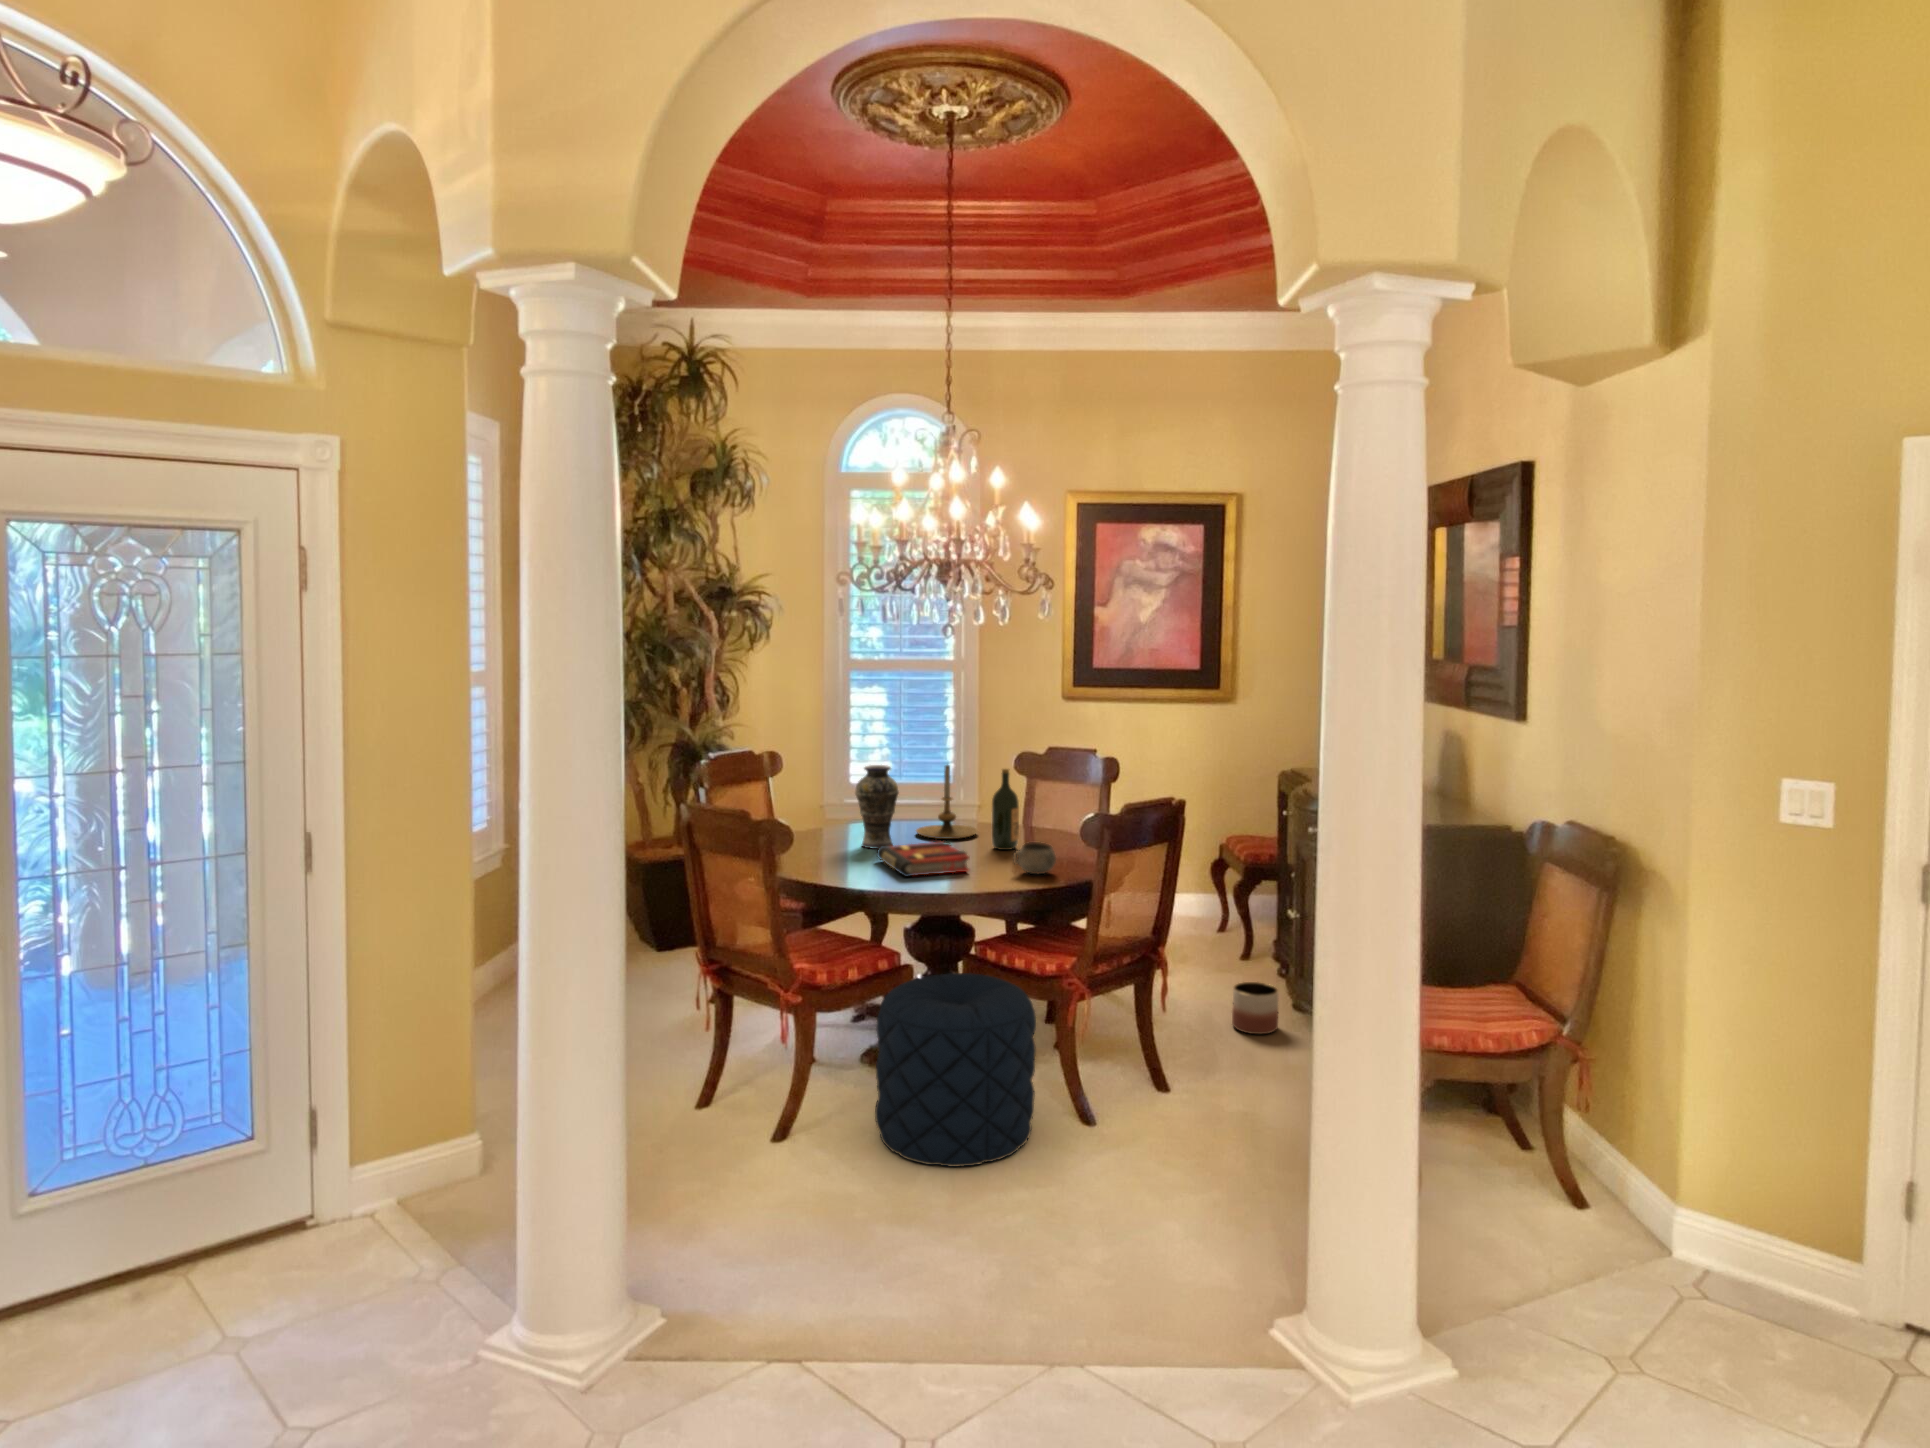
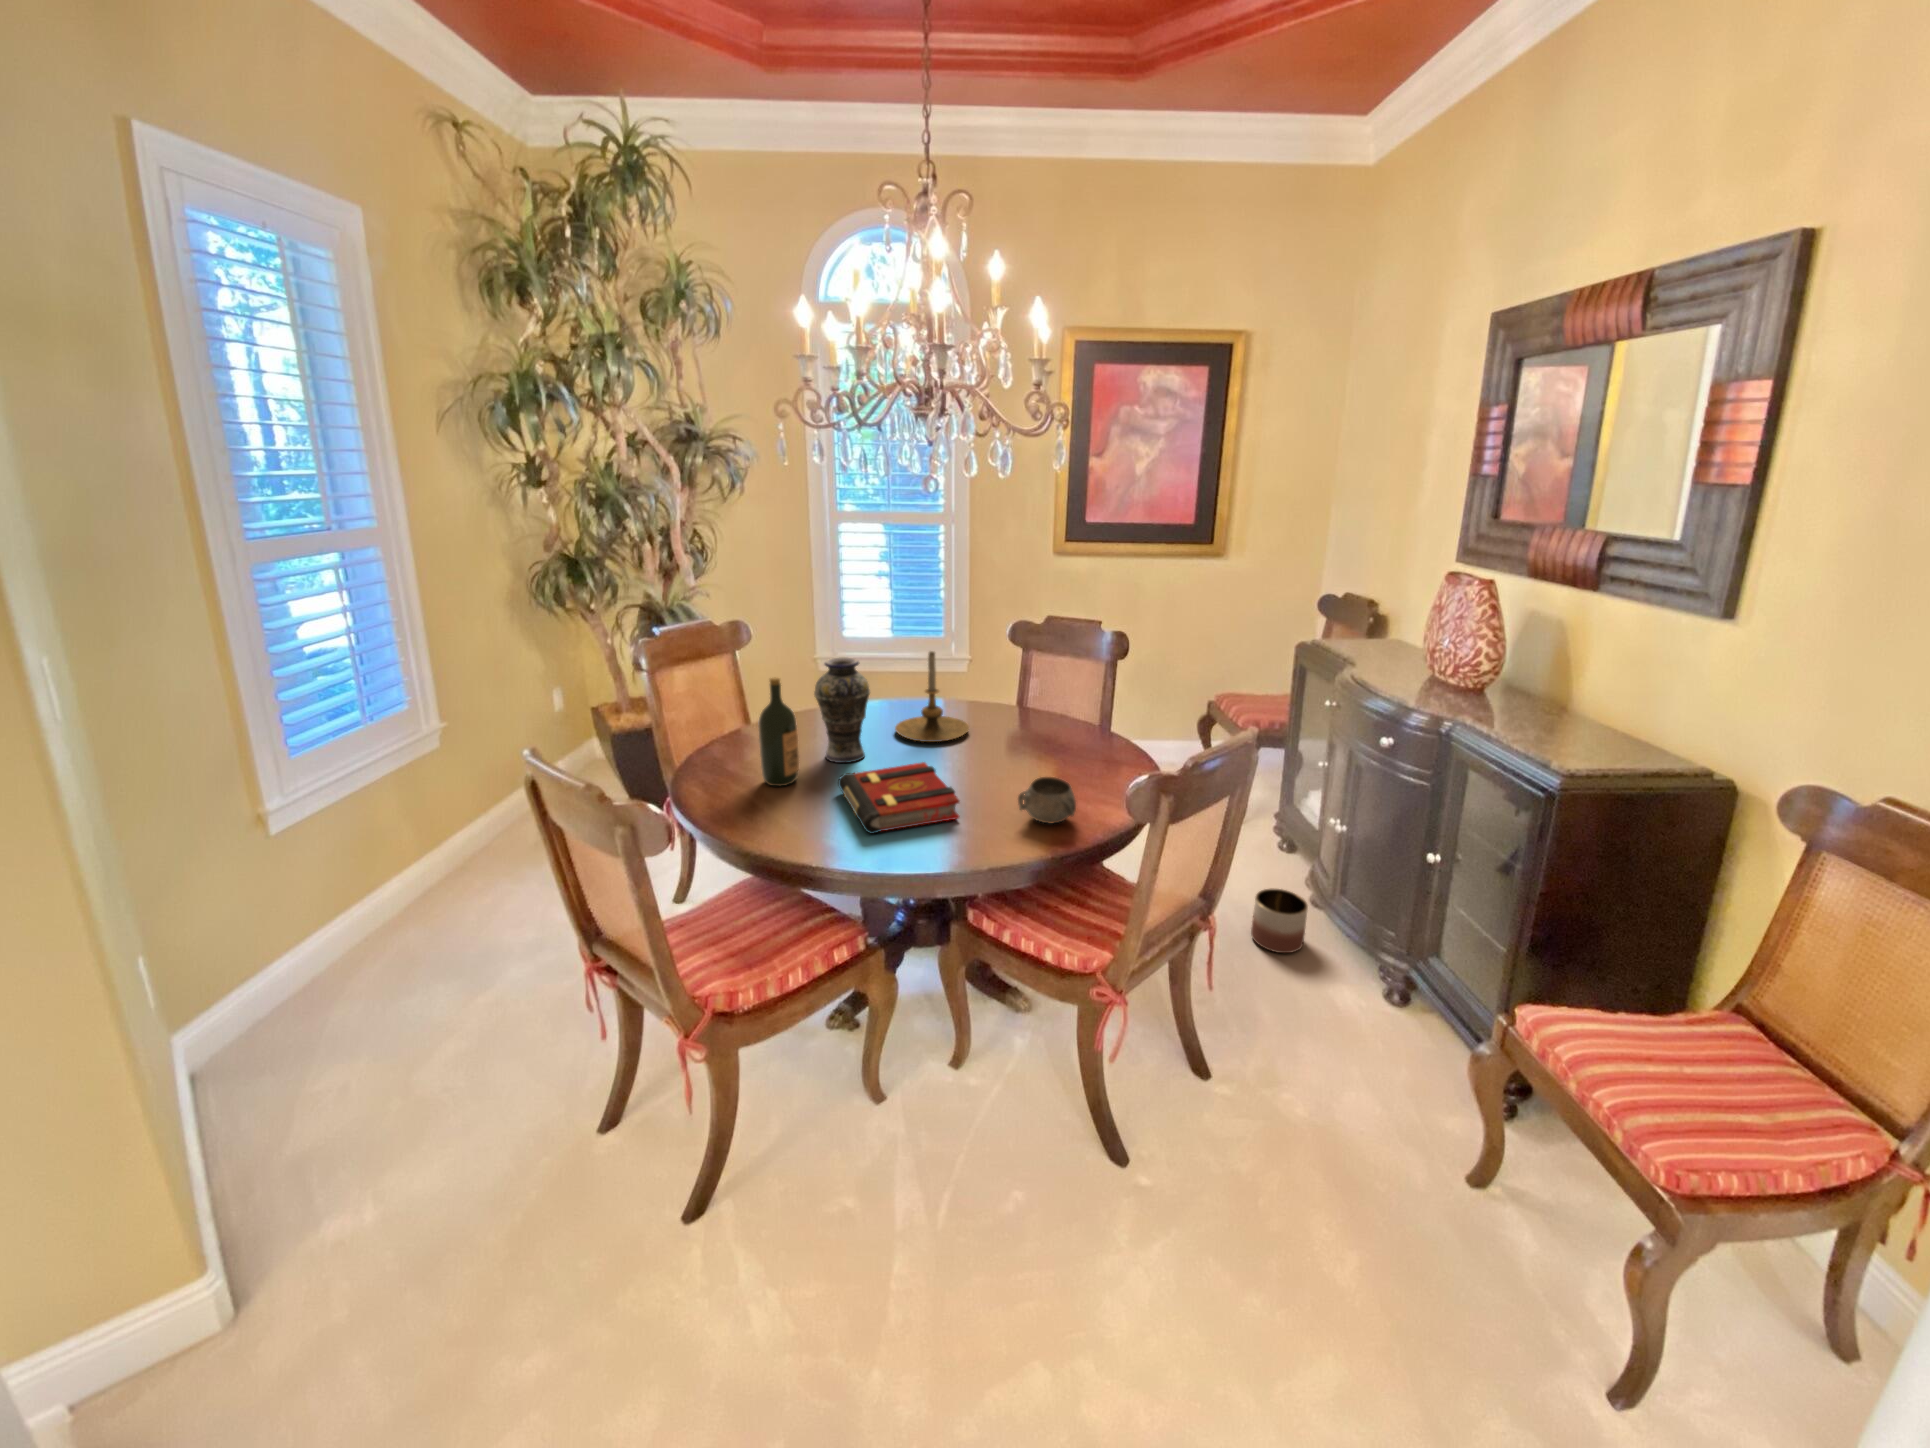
wine bottle: present [991,769,1019,850] -> present [758,677,799,786]
pouf: present [875,973,1036,1167] -> none [826,966,1053,1286]

